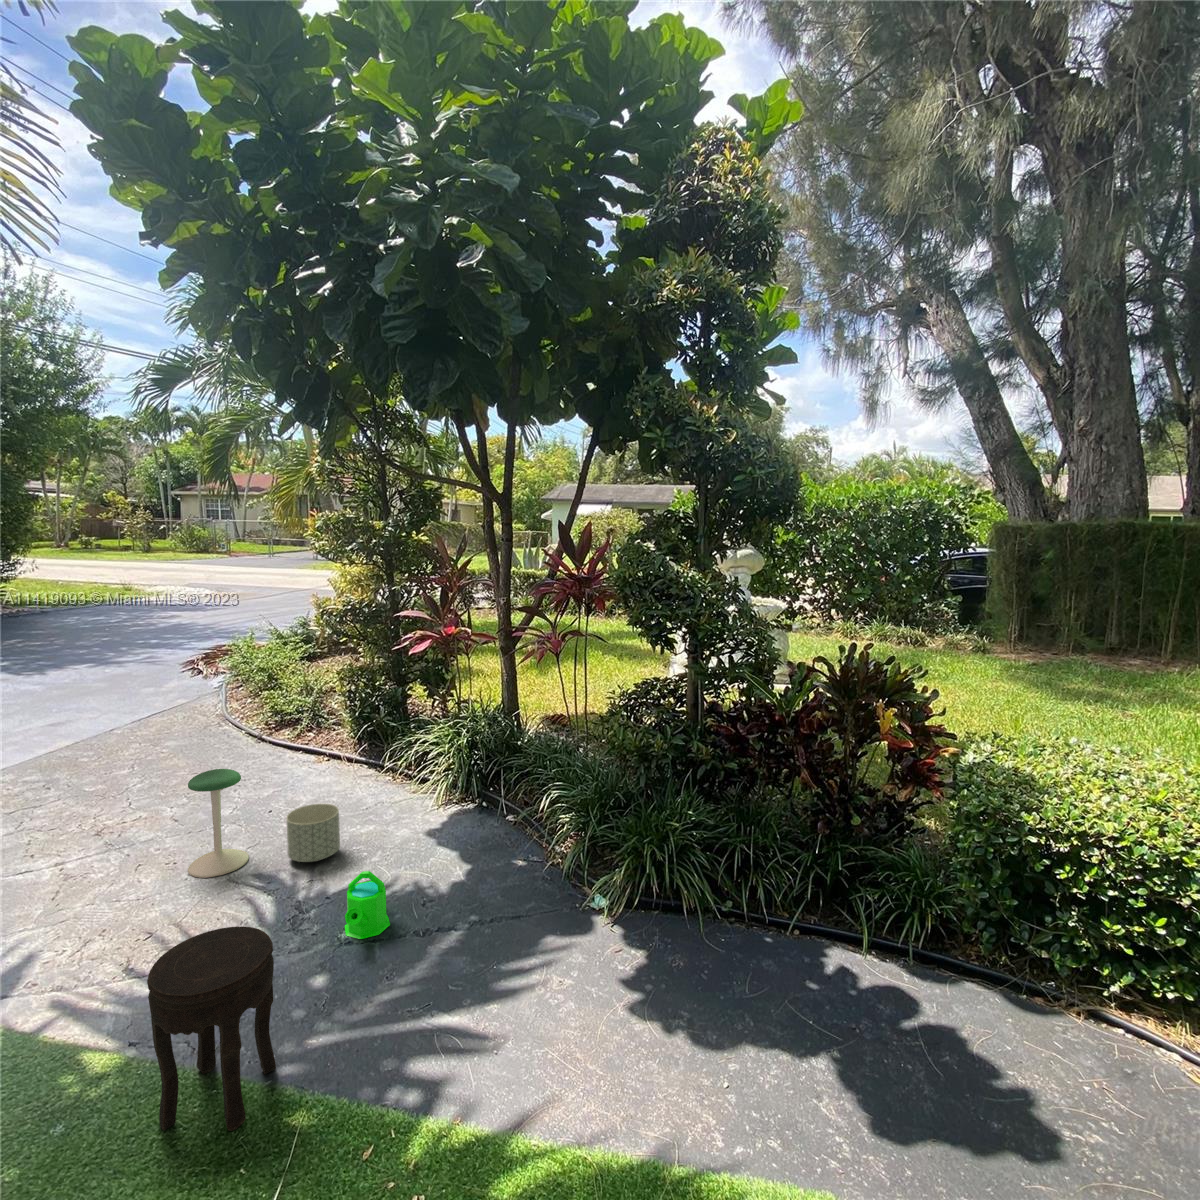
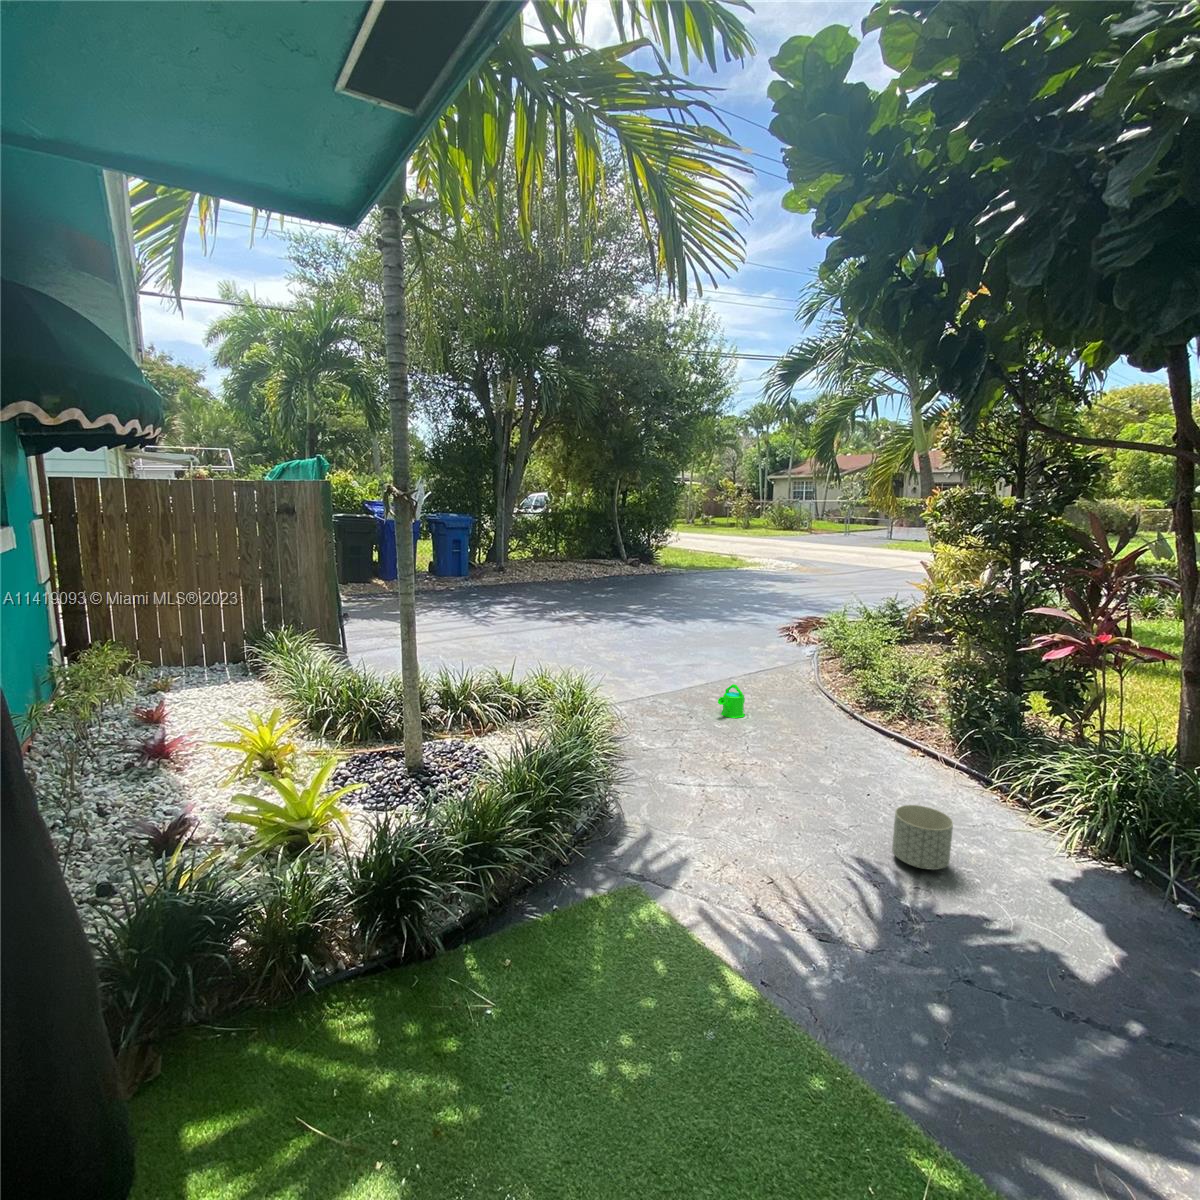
stool: present [188,769,249,878] -> none [798,743,854,846]
watering can: present [345,871,390,939] -> present [718,684,745,718]
side table: present [147,926,276,1131] -> none [792,918,917,1139]

